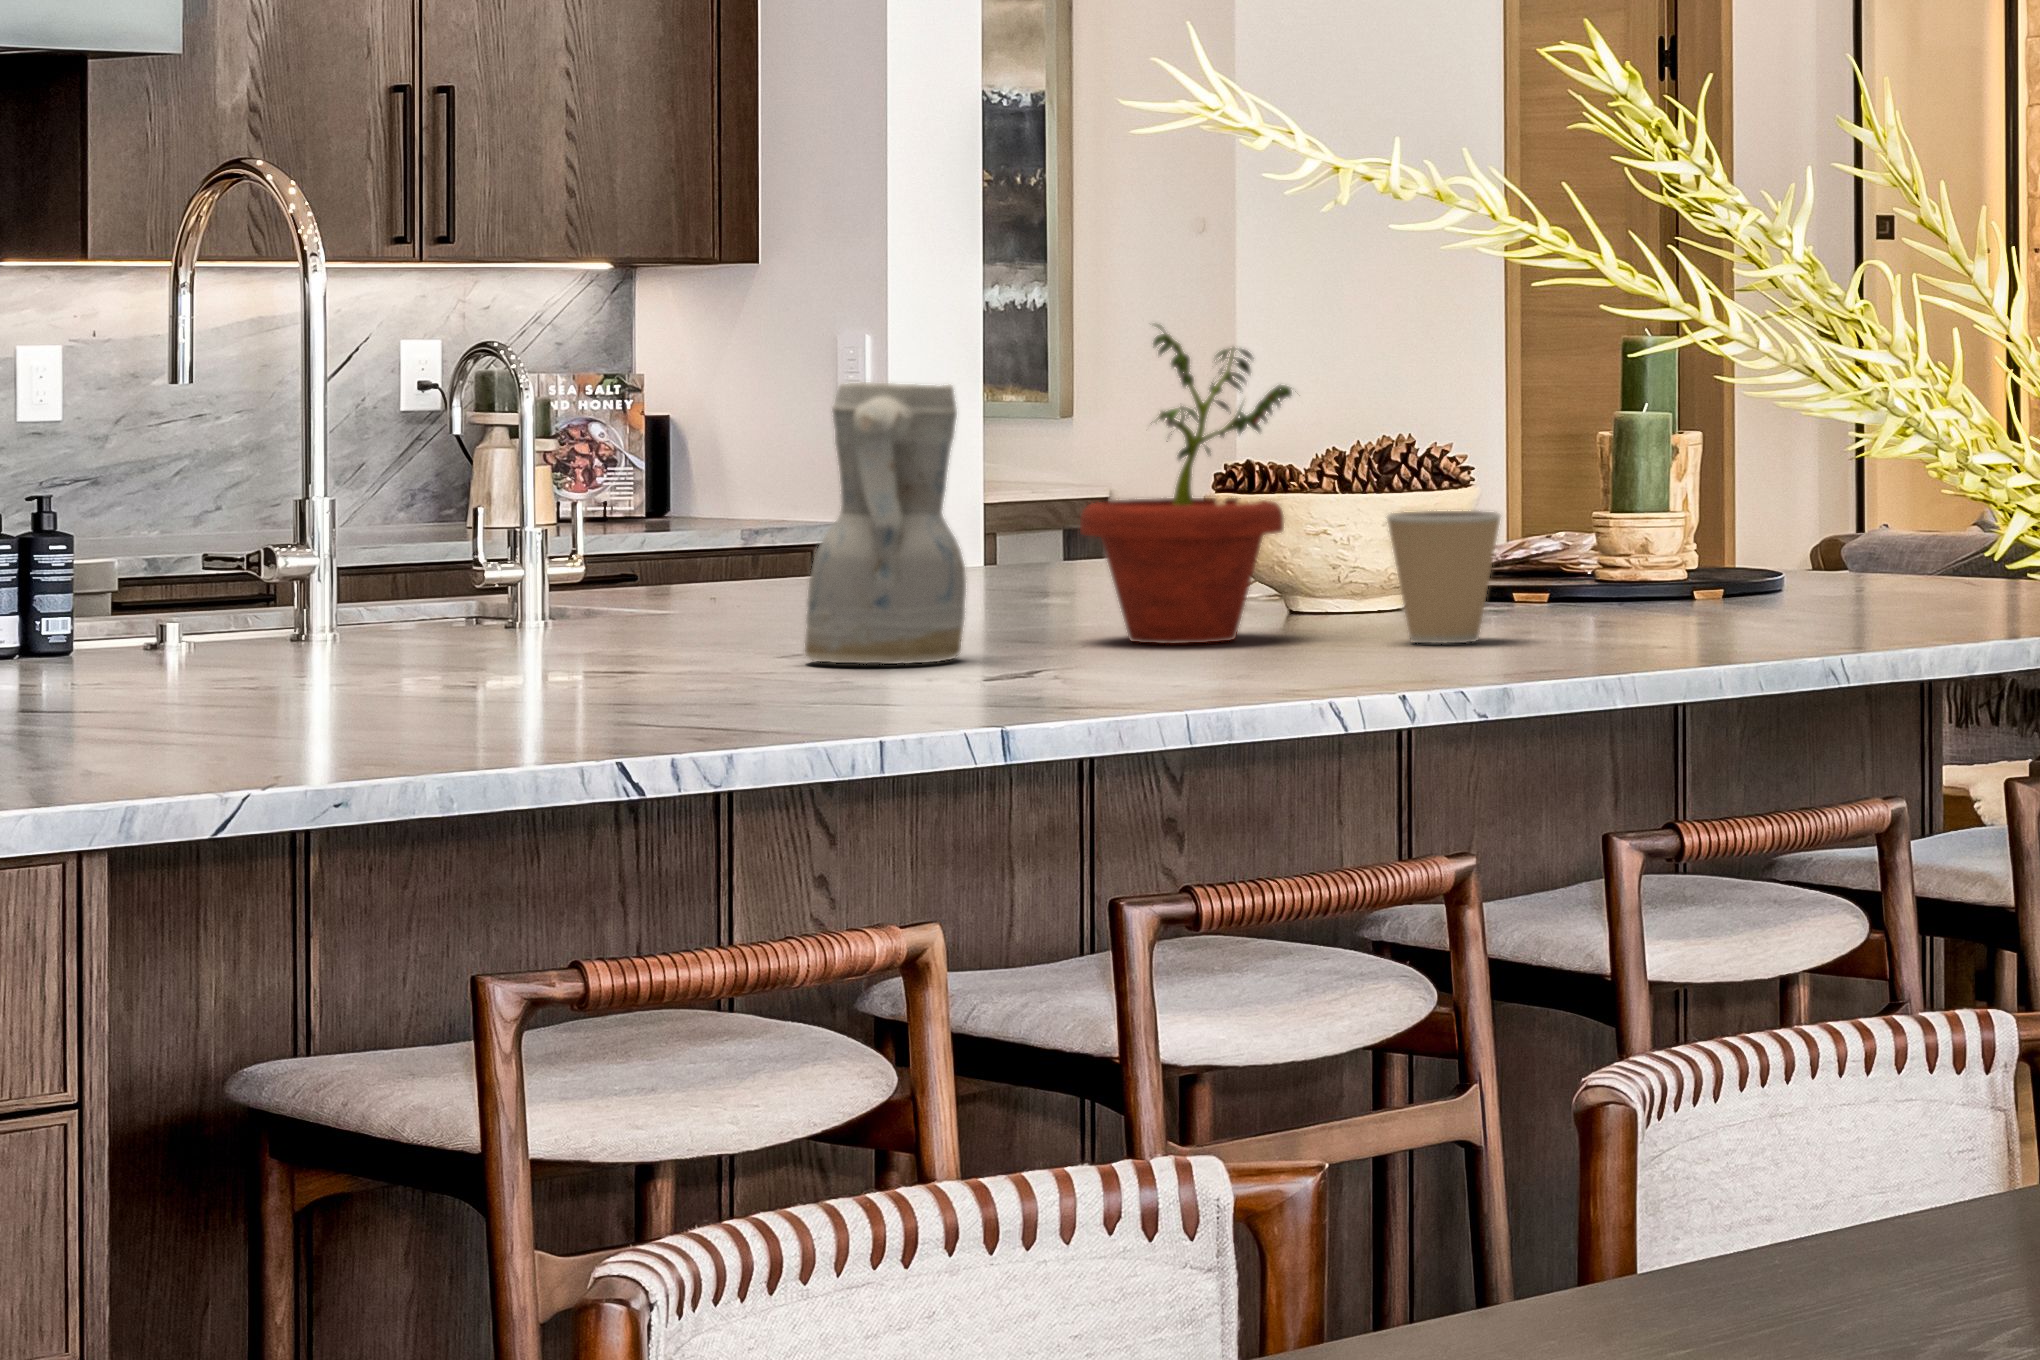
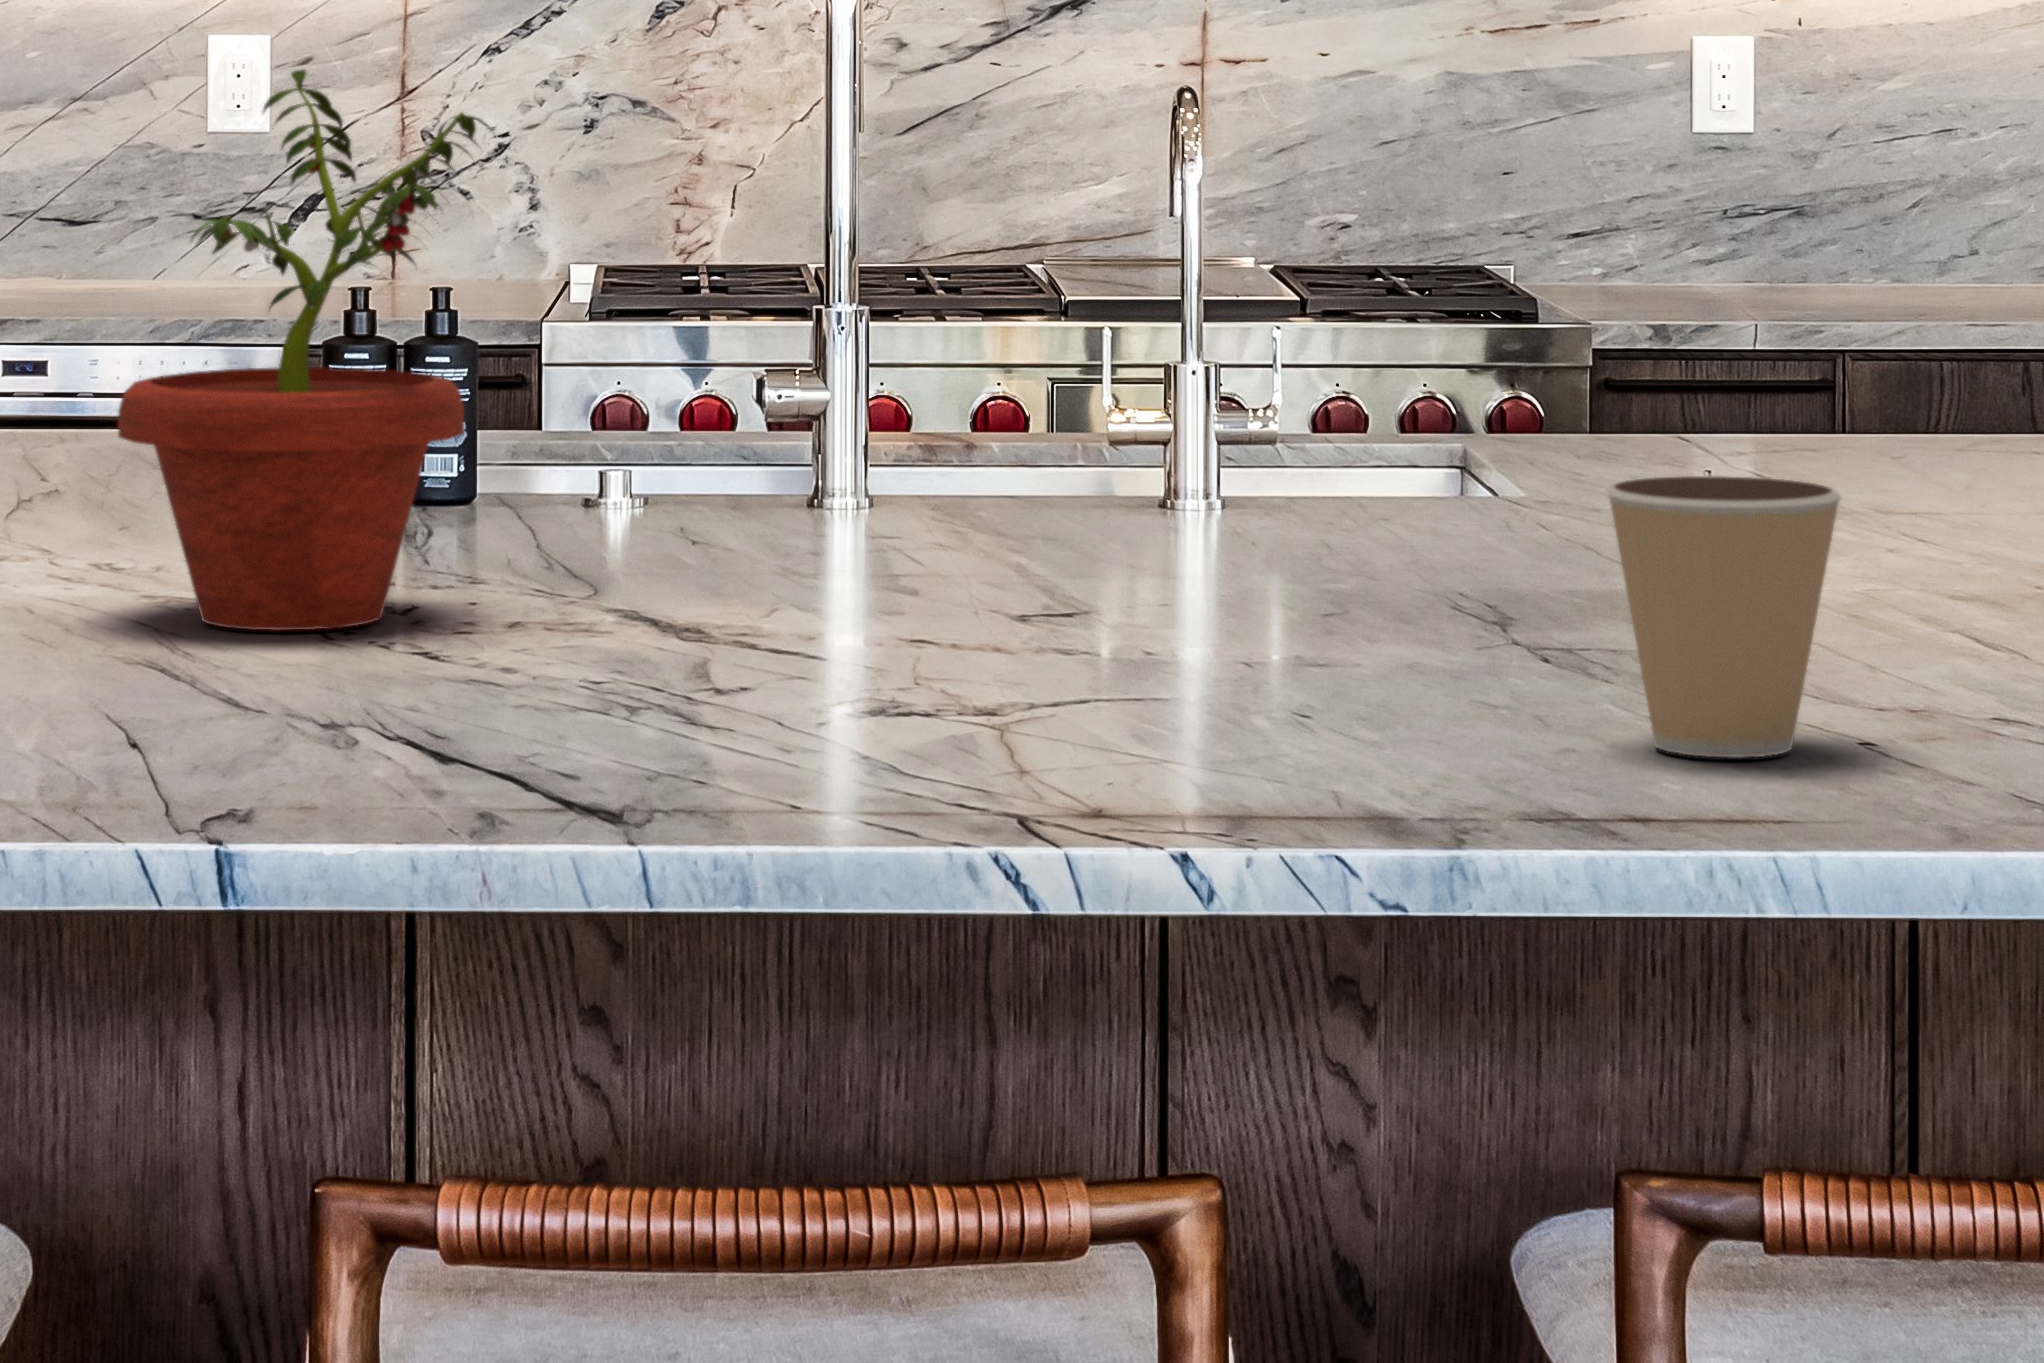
potted plant: present [1080,324,1292,644] -> present [118,70,490,630]
ceramic pitcher: present [805,382,966,664] -> none [598,181,893,682]

